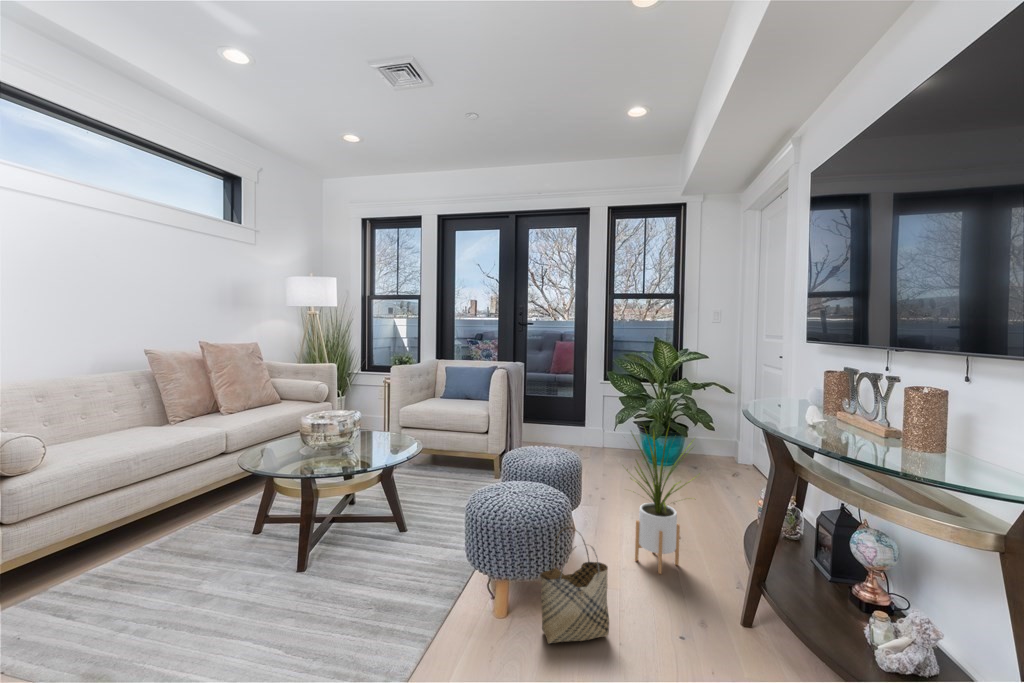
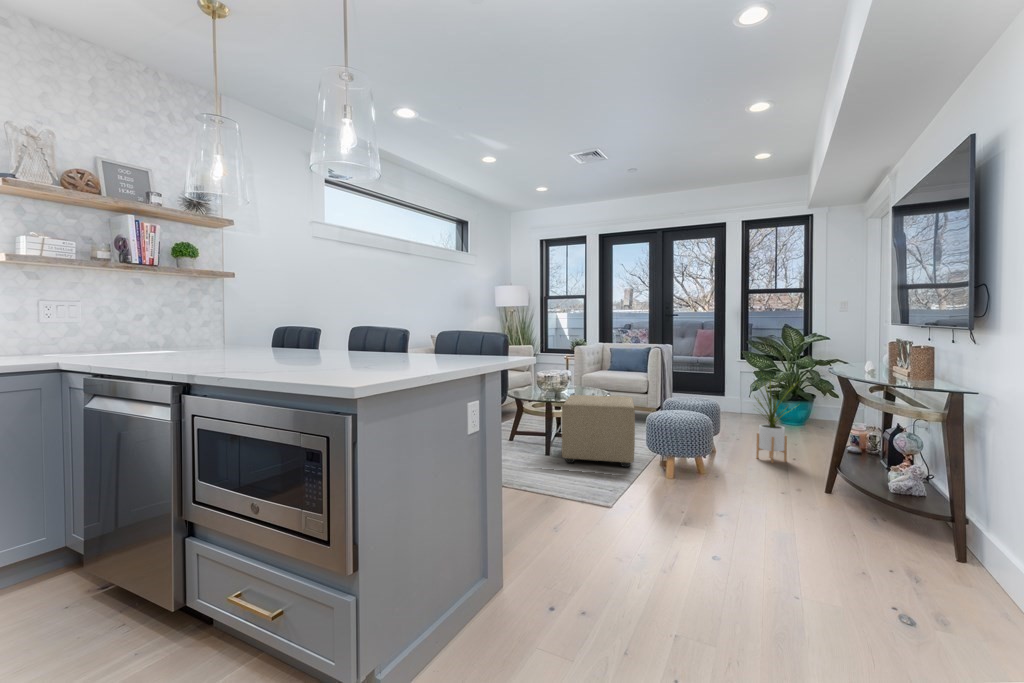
ottoman: none [275,471,442,636] -> present [562,395,635,467]
woven basket: present [540,527,609,644] -> none [696,420,736,474]

